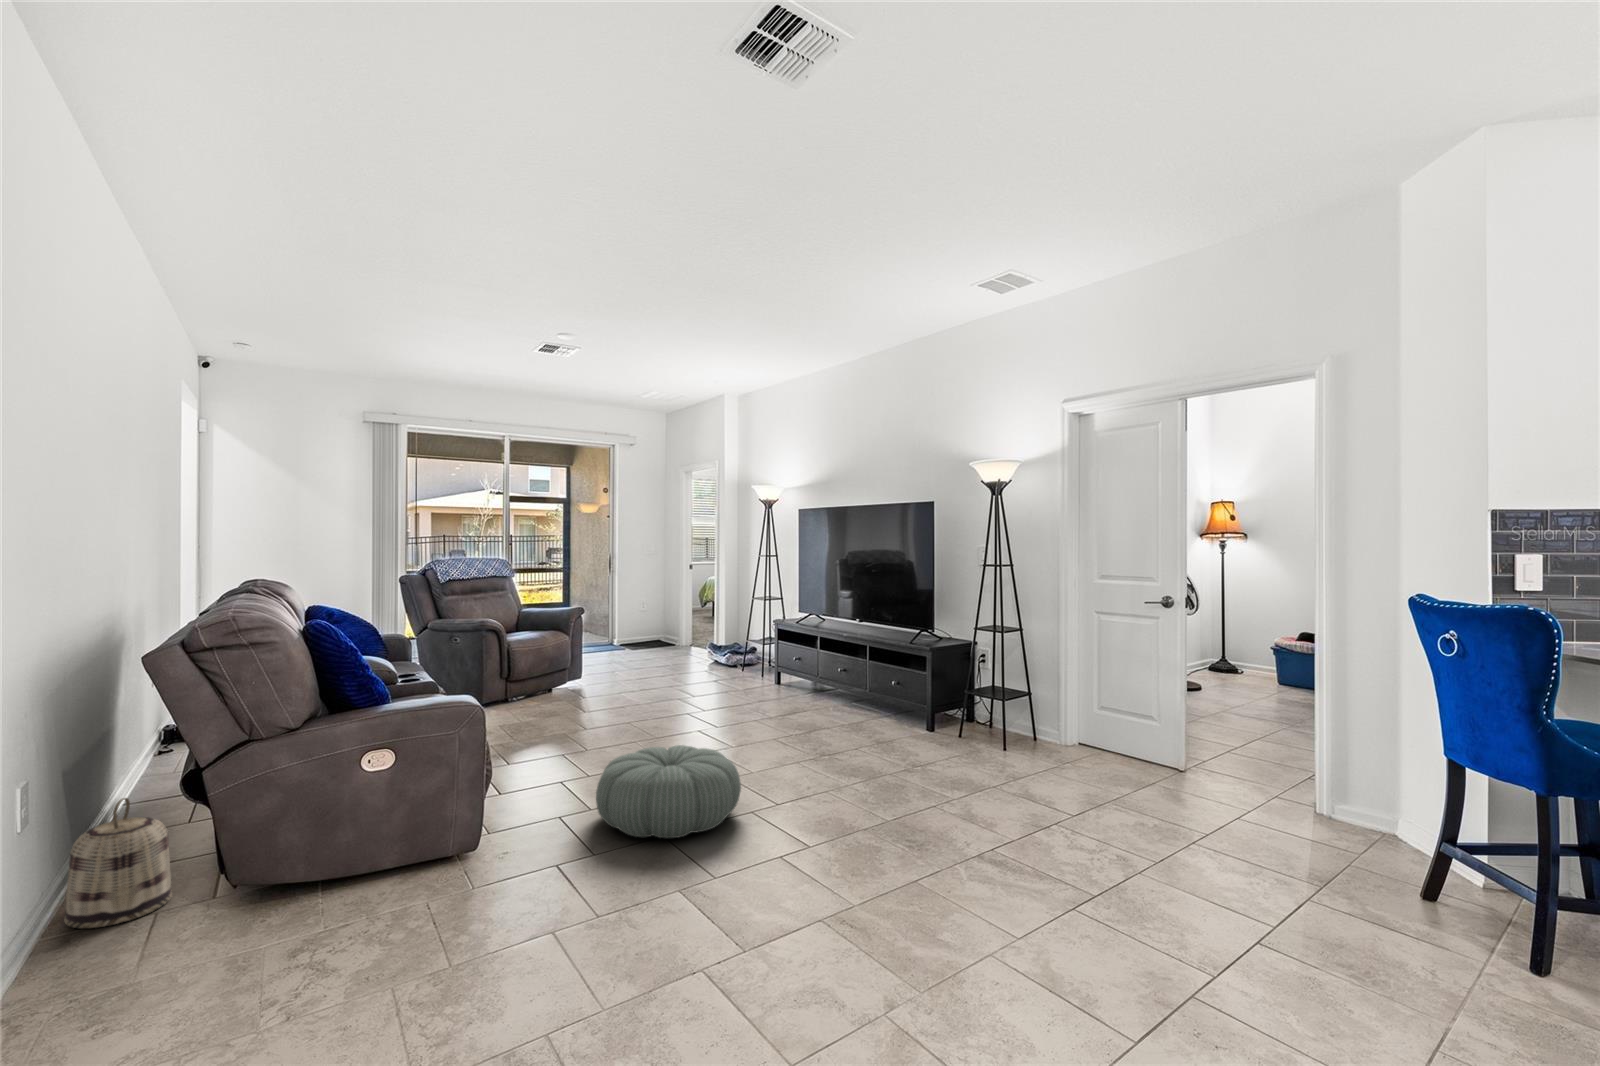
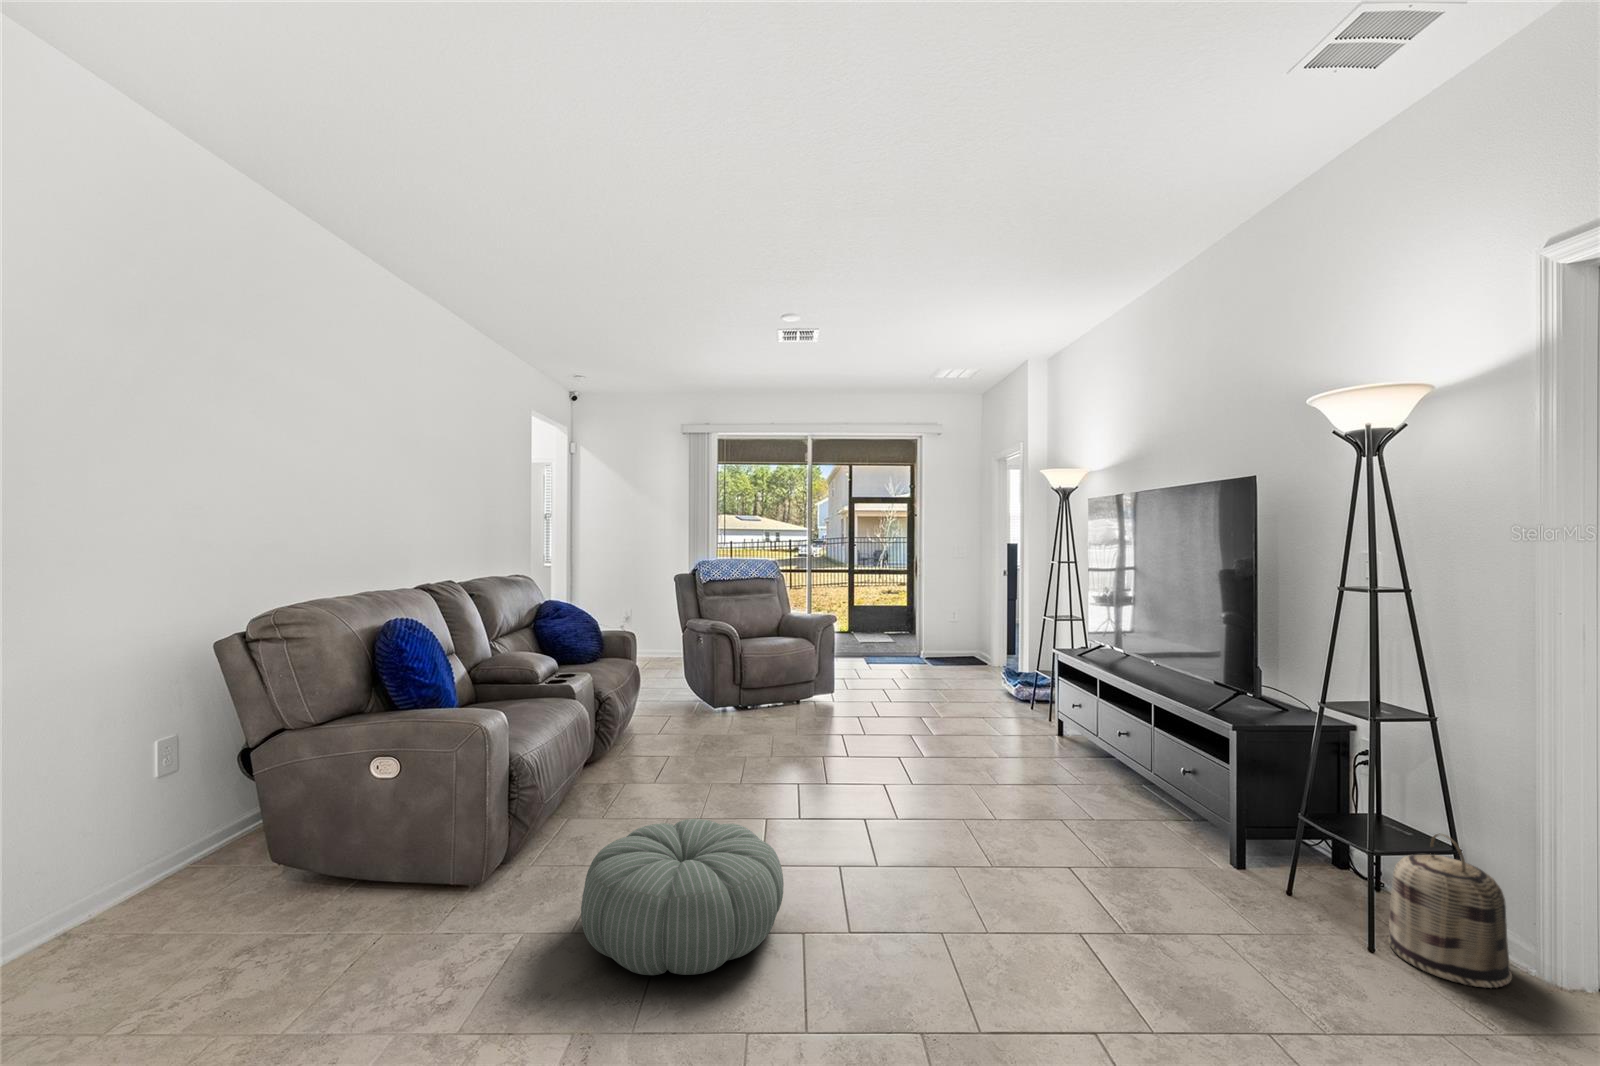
basket: present [64,798,172,929] -> present [1388,834,1512,988]

